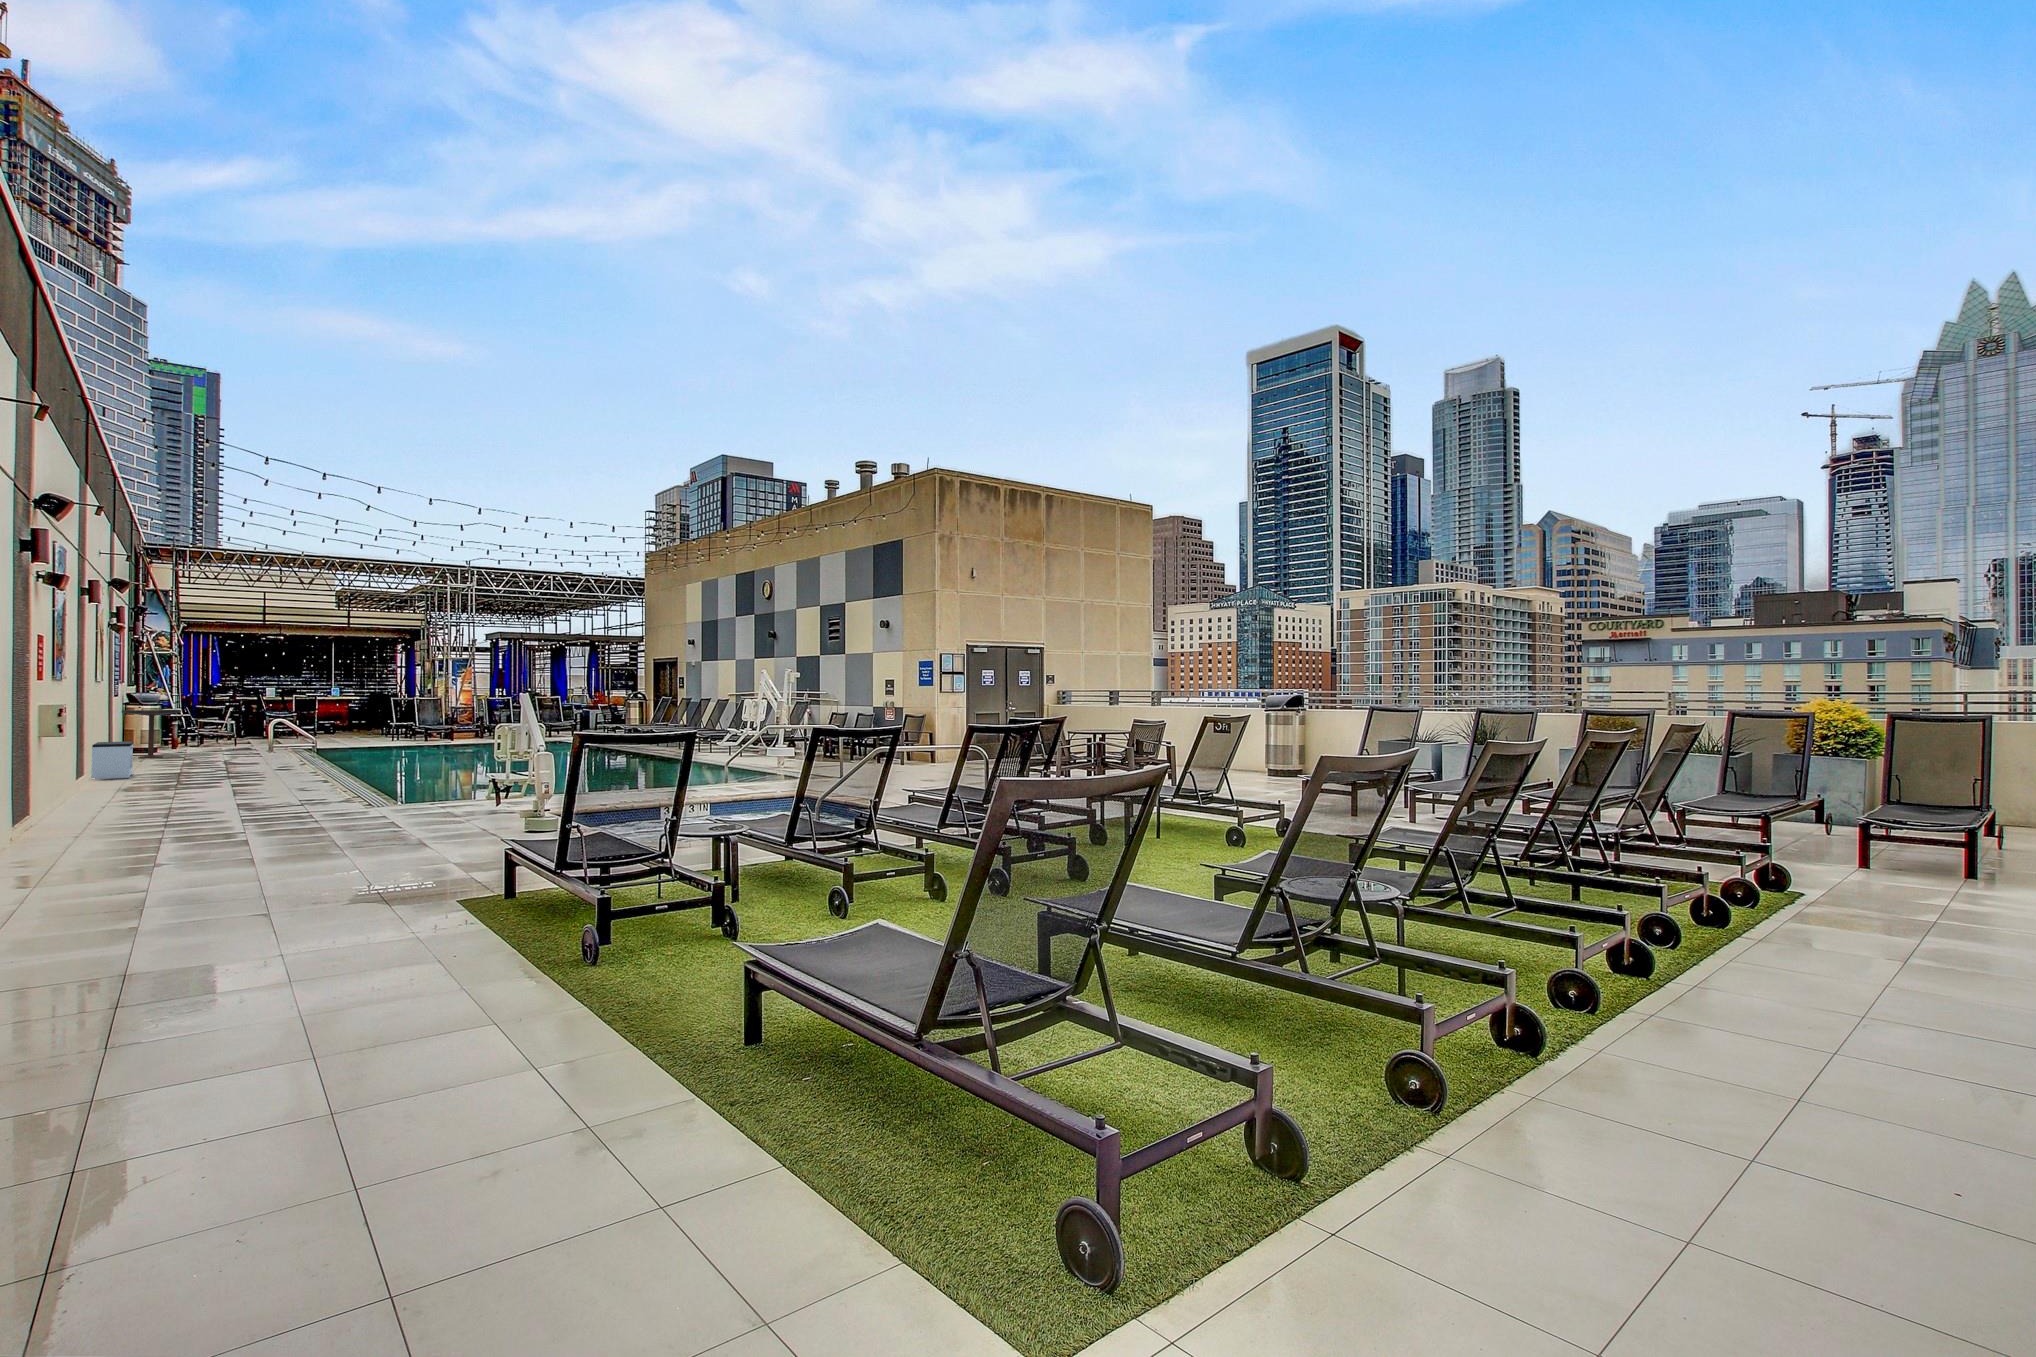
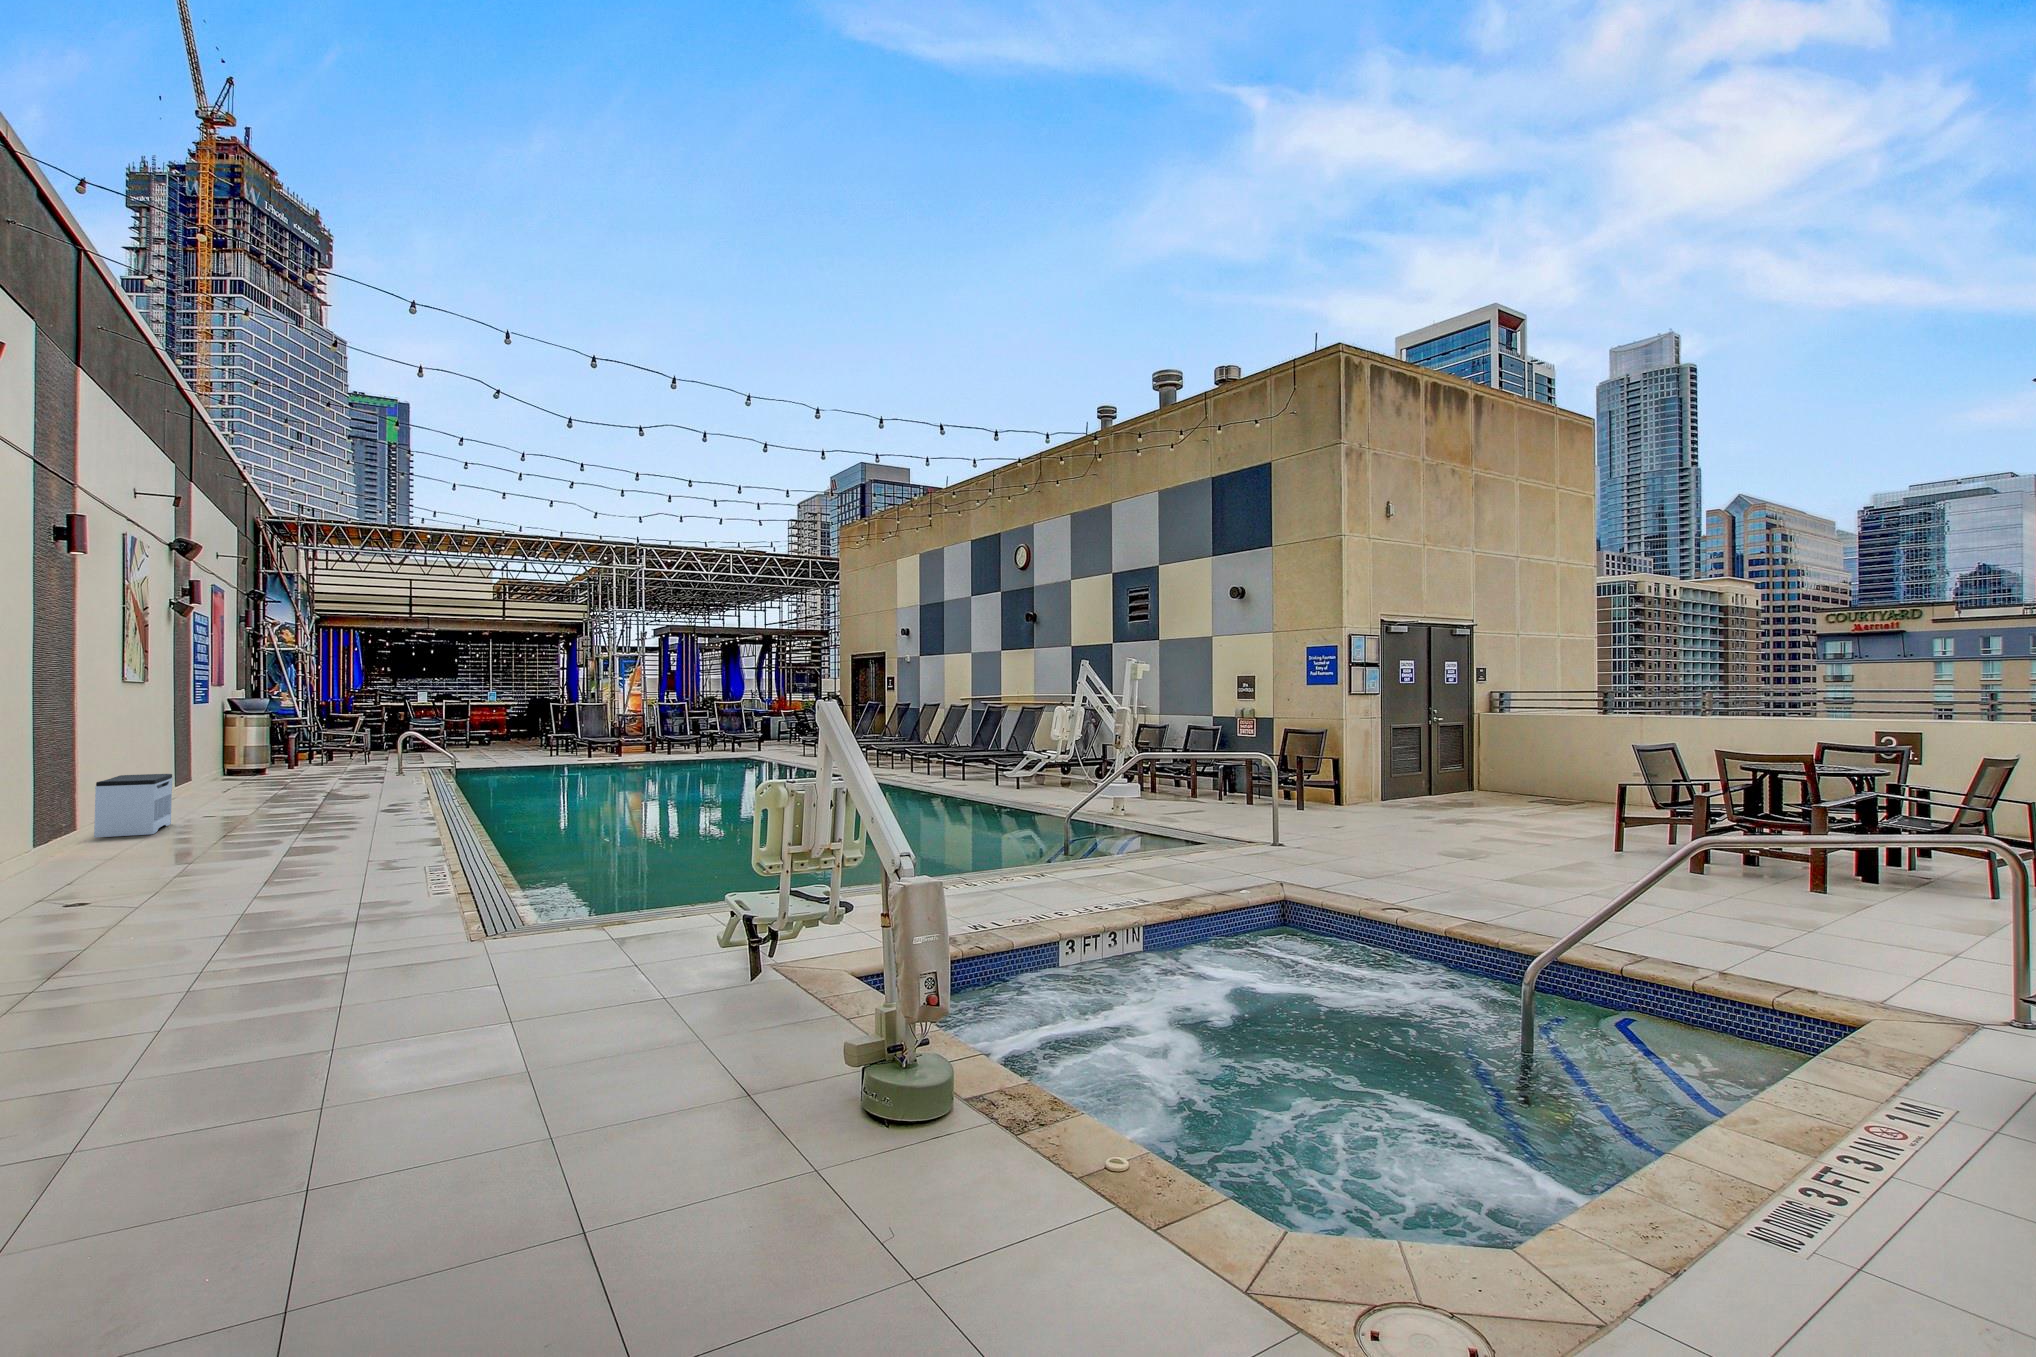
pedestal table: present [121,710,181,758] -> none [205,721,282,787]

